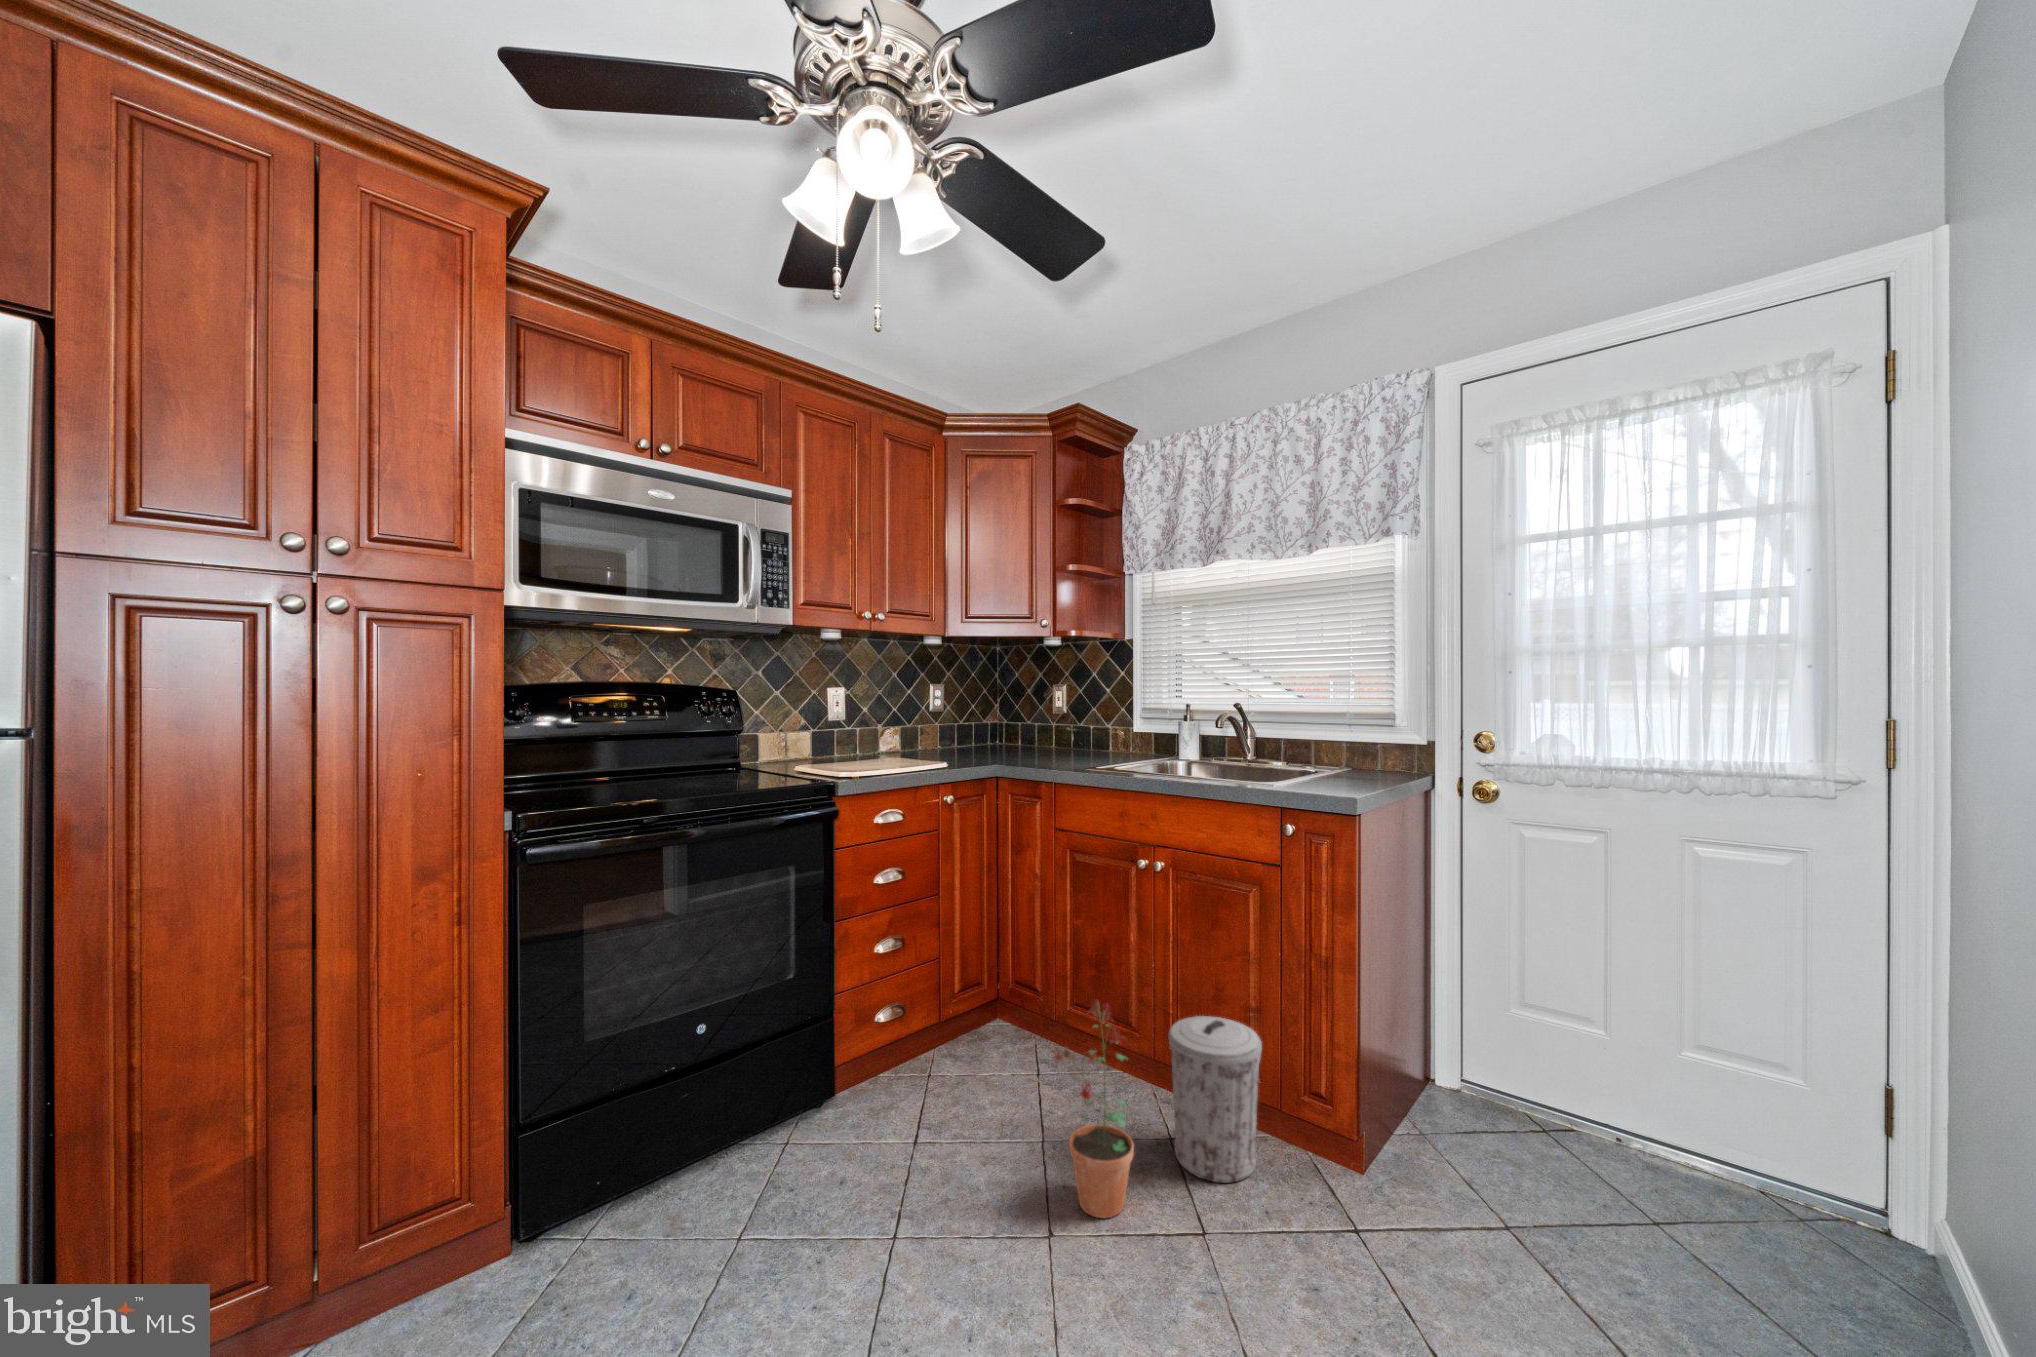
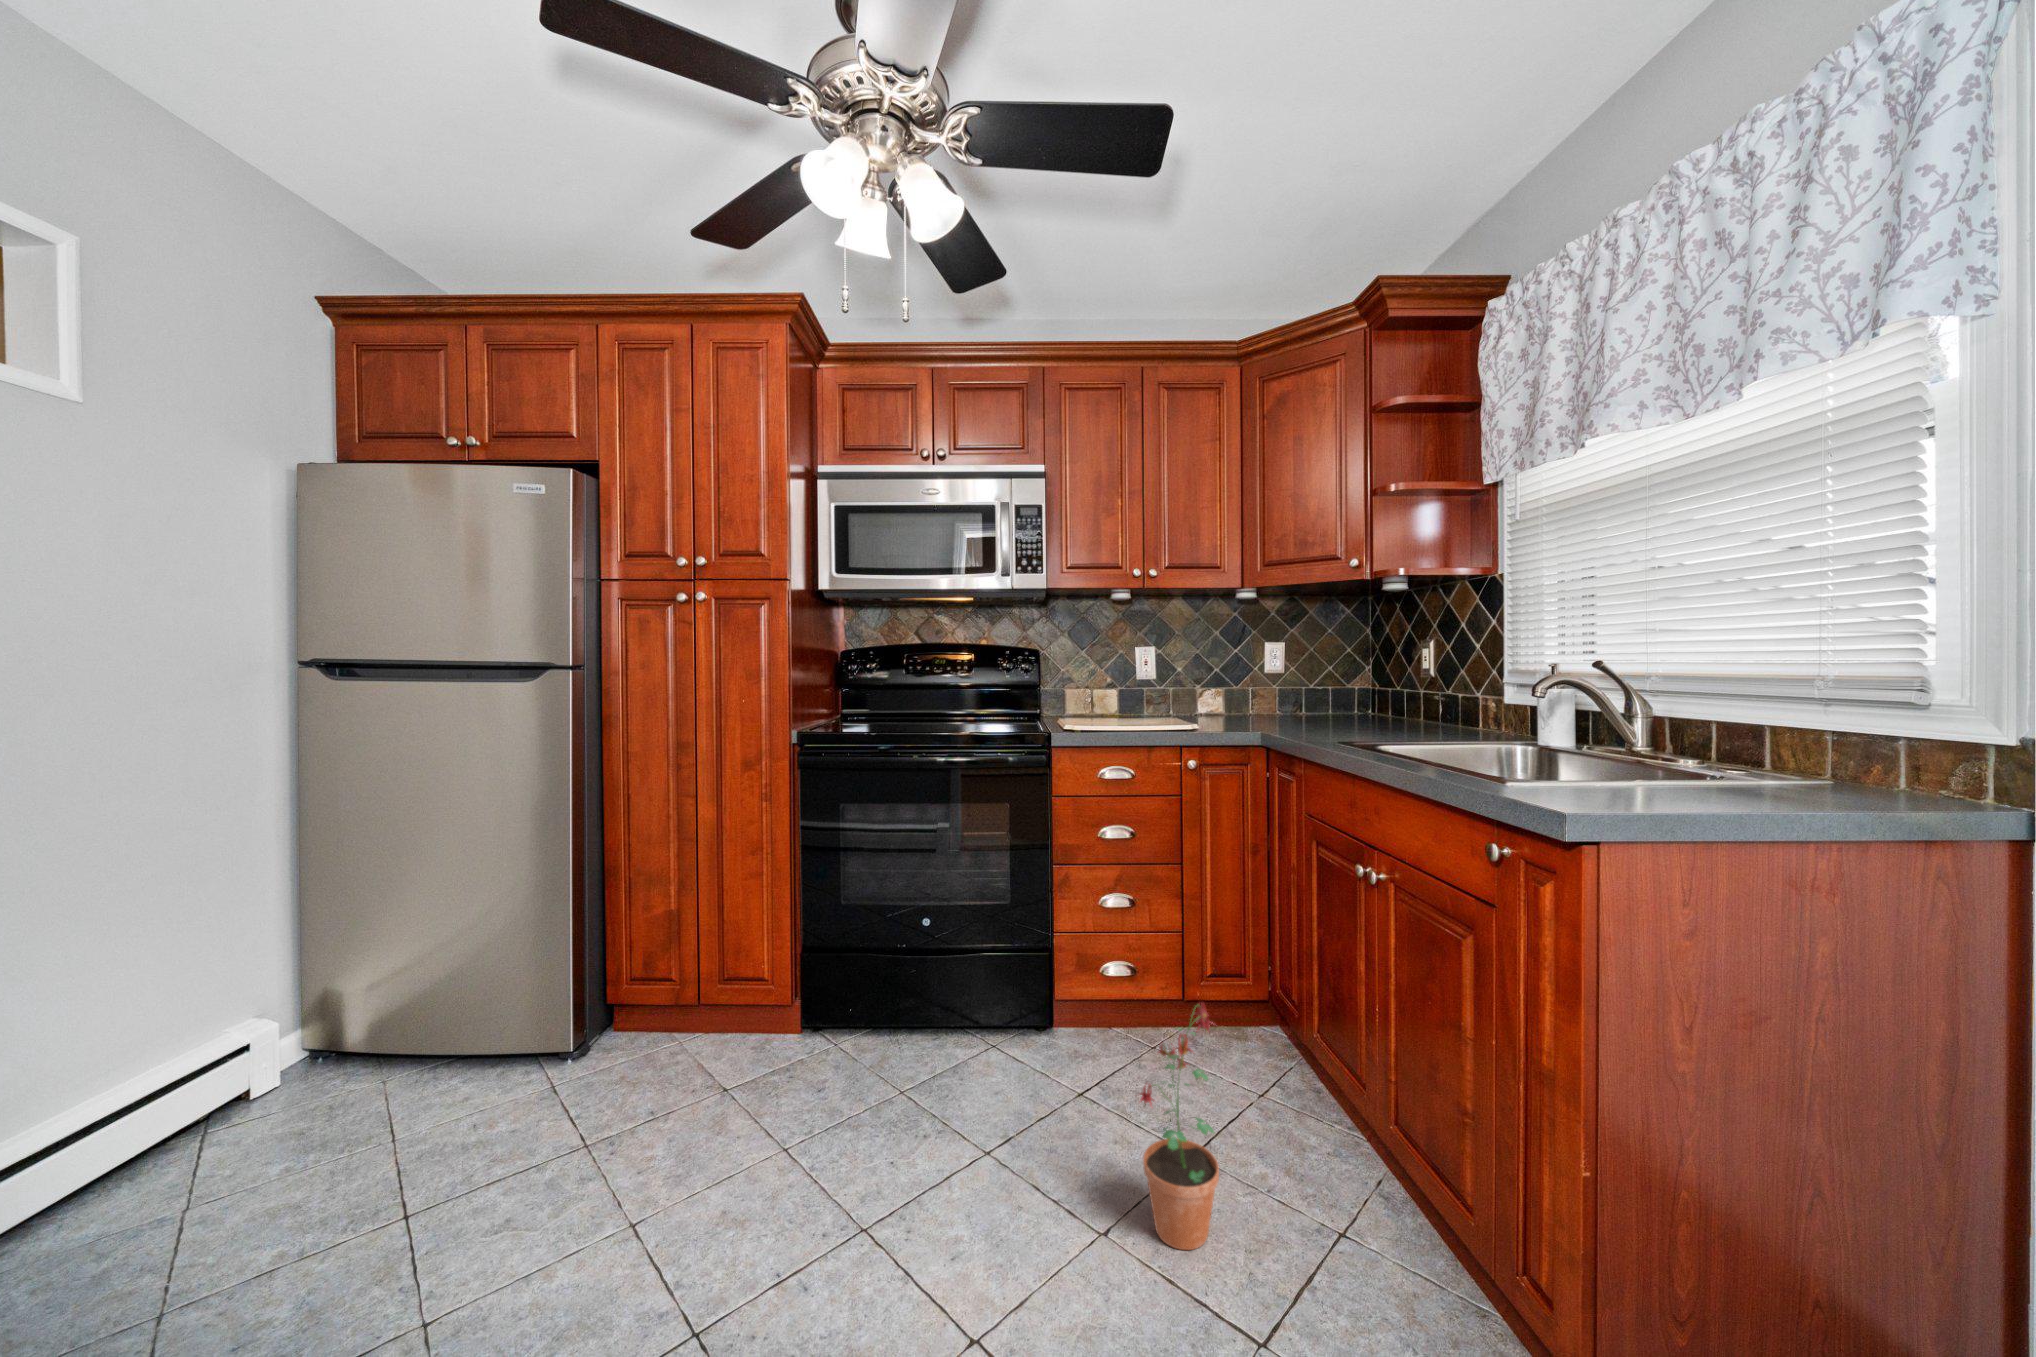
trash can: present [1169,1016,1262,1183] -> none [1305,1071,1442,1312]

